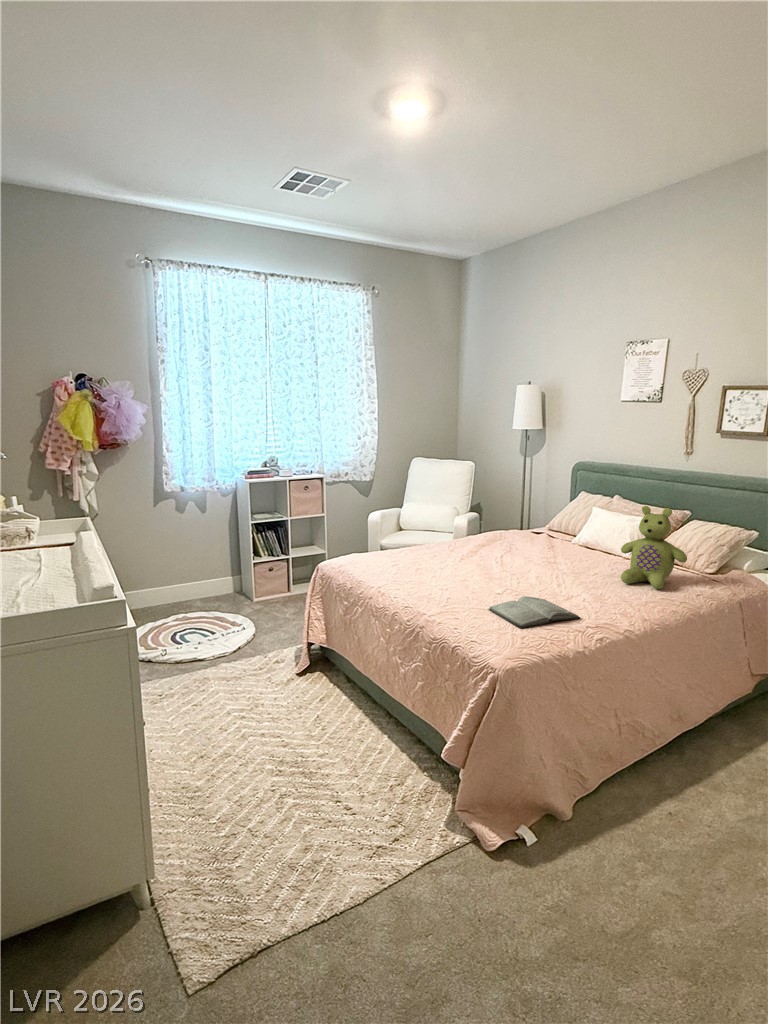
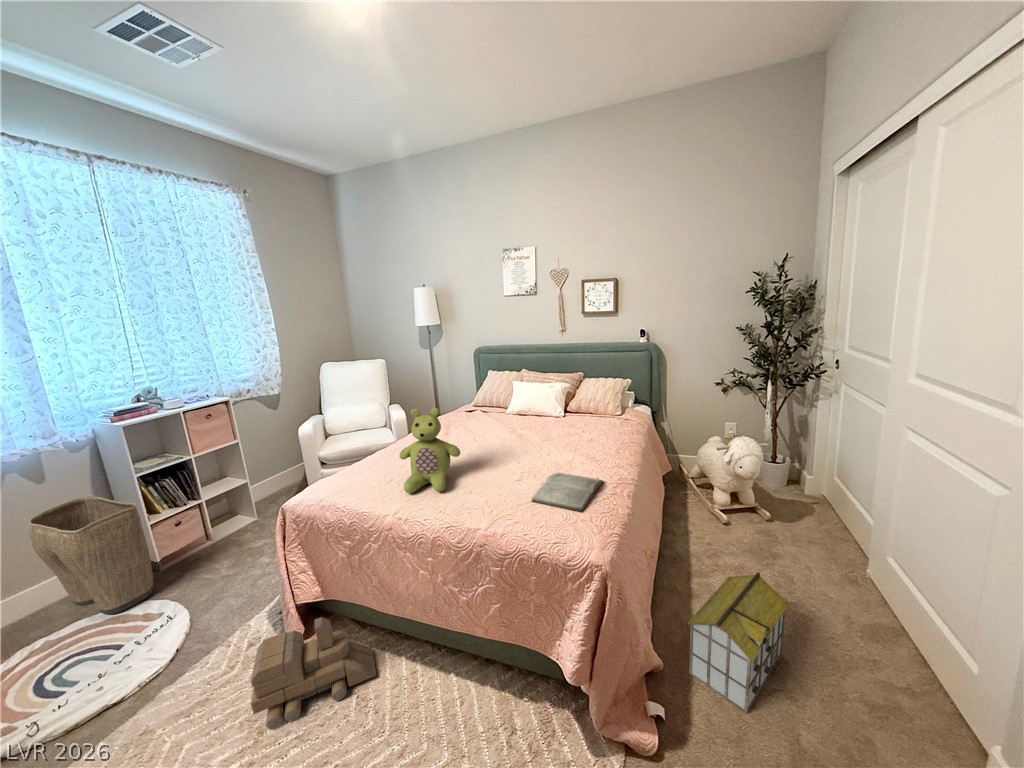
stuffed bear: present [621,506,687,589] -> present [399,408,461,494]
laundry basket: none [191,530,244,616] -> present [30,496,154,614]
toy train: none [255,647,345,713] -> present [251,617,376,729]
toy house: none [593,774,740,890] -> present [688,573,788,713]

